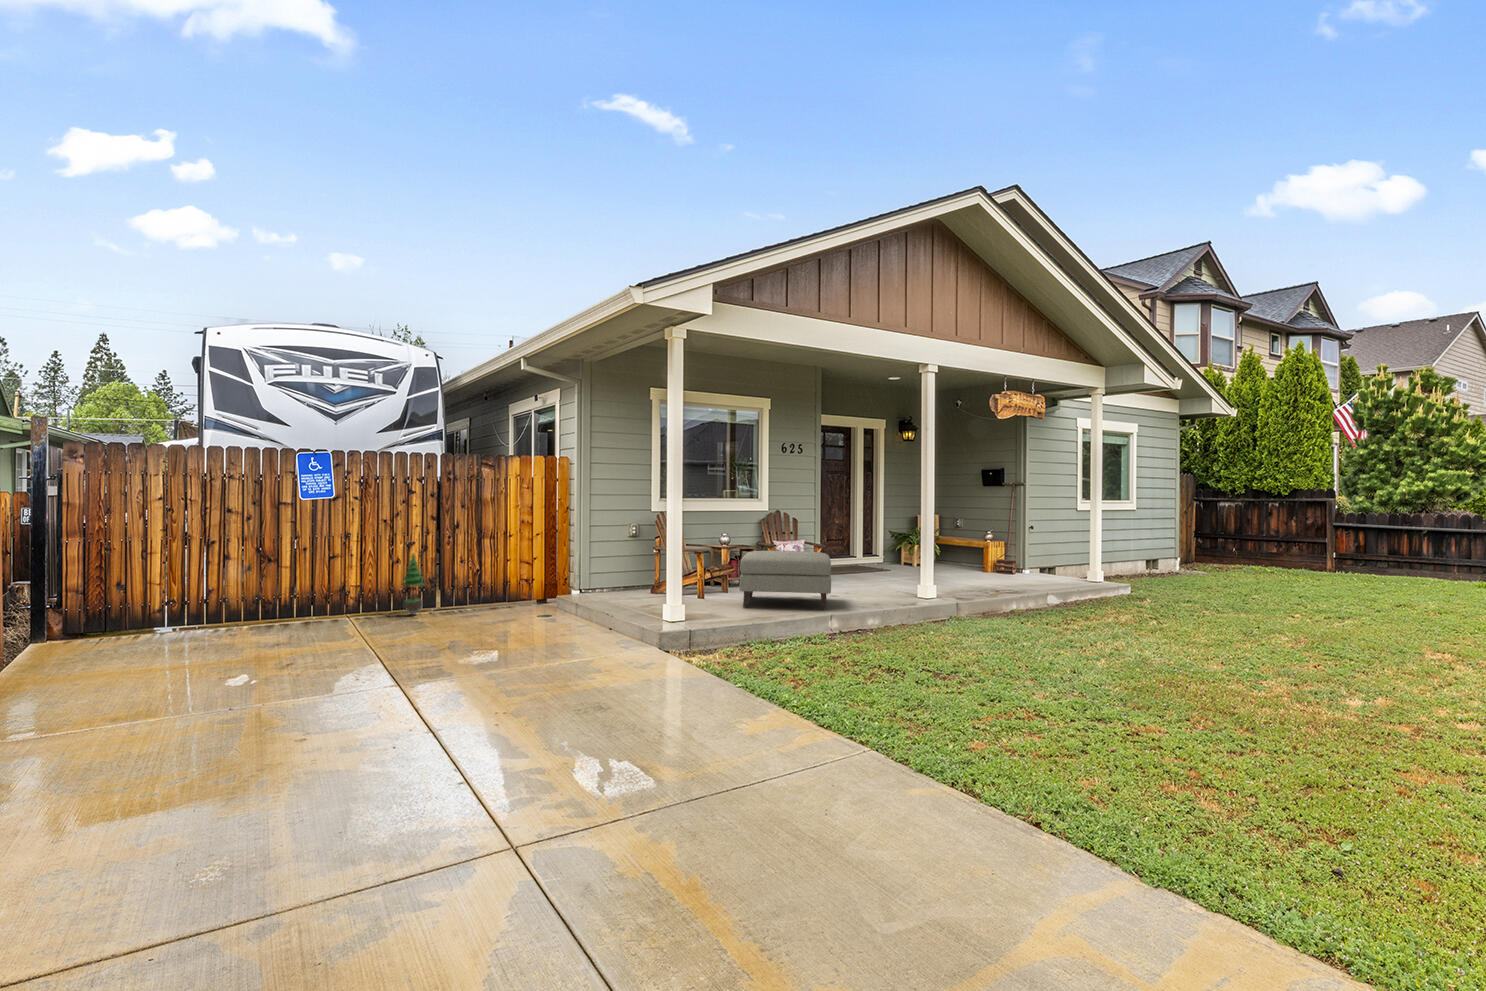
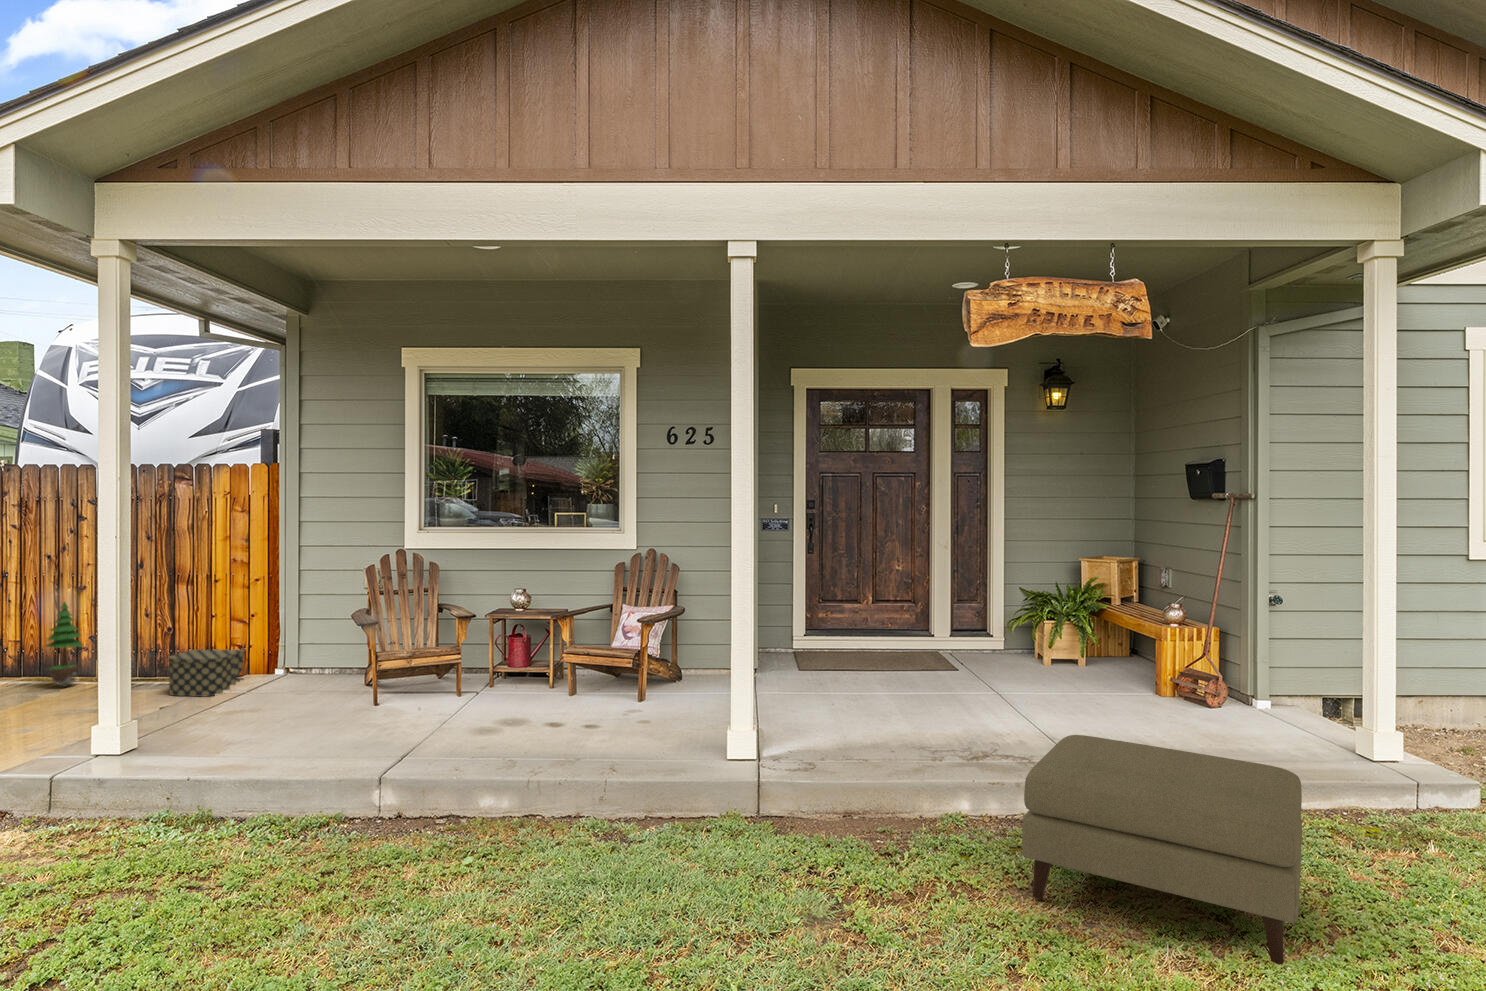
ottoman: present [739,551,831,609] -> present [1022,735,1302,965]
storage box: none [504,581,545,612] -> present [168,648,245,697]

